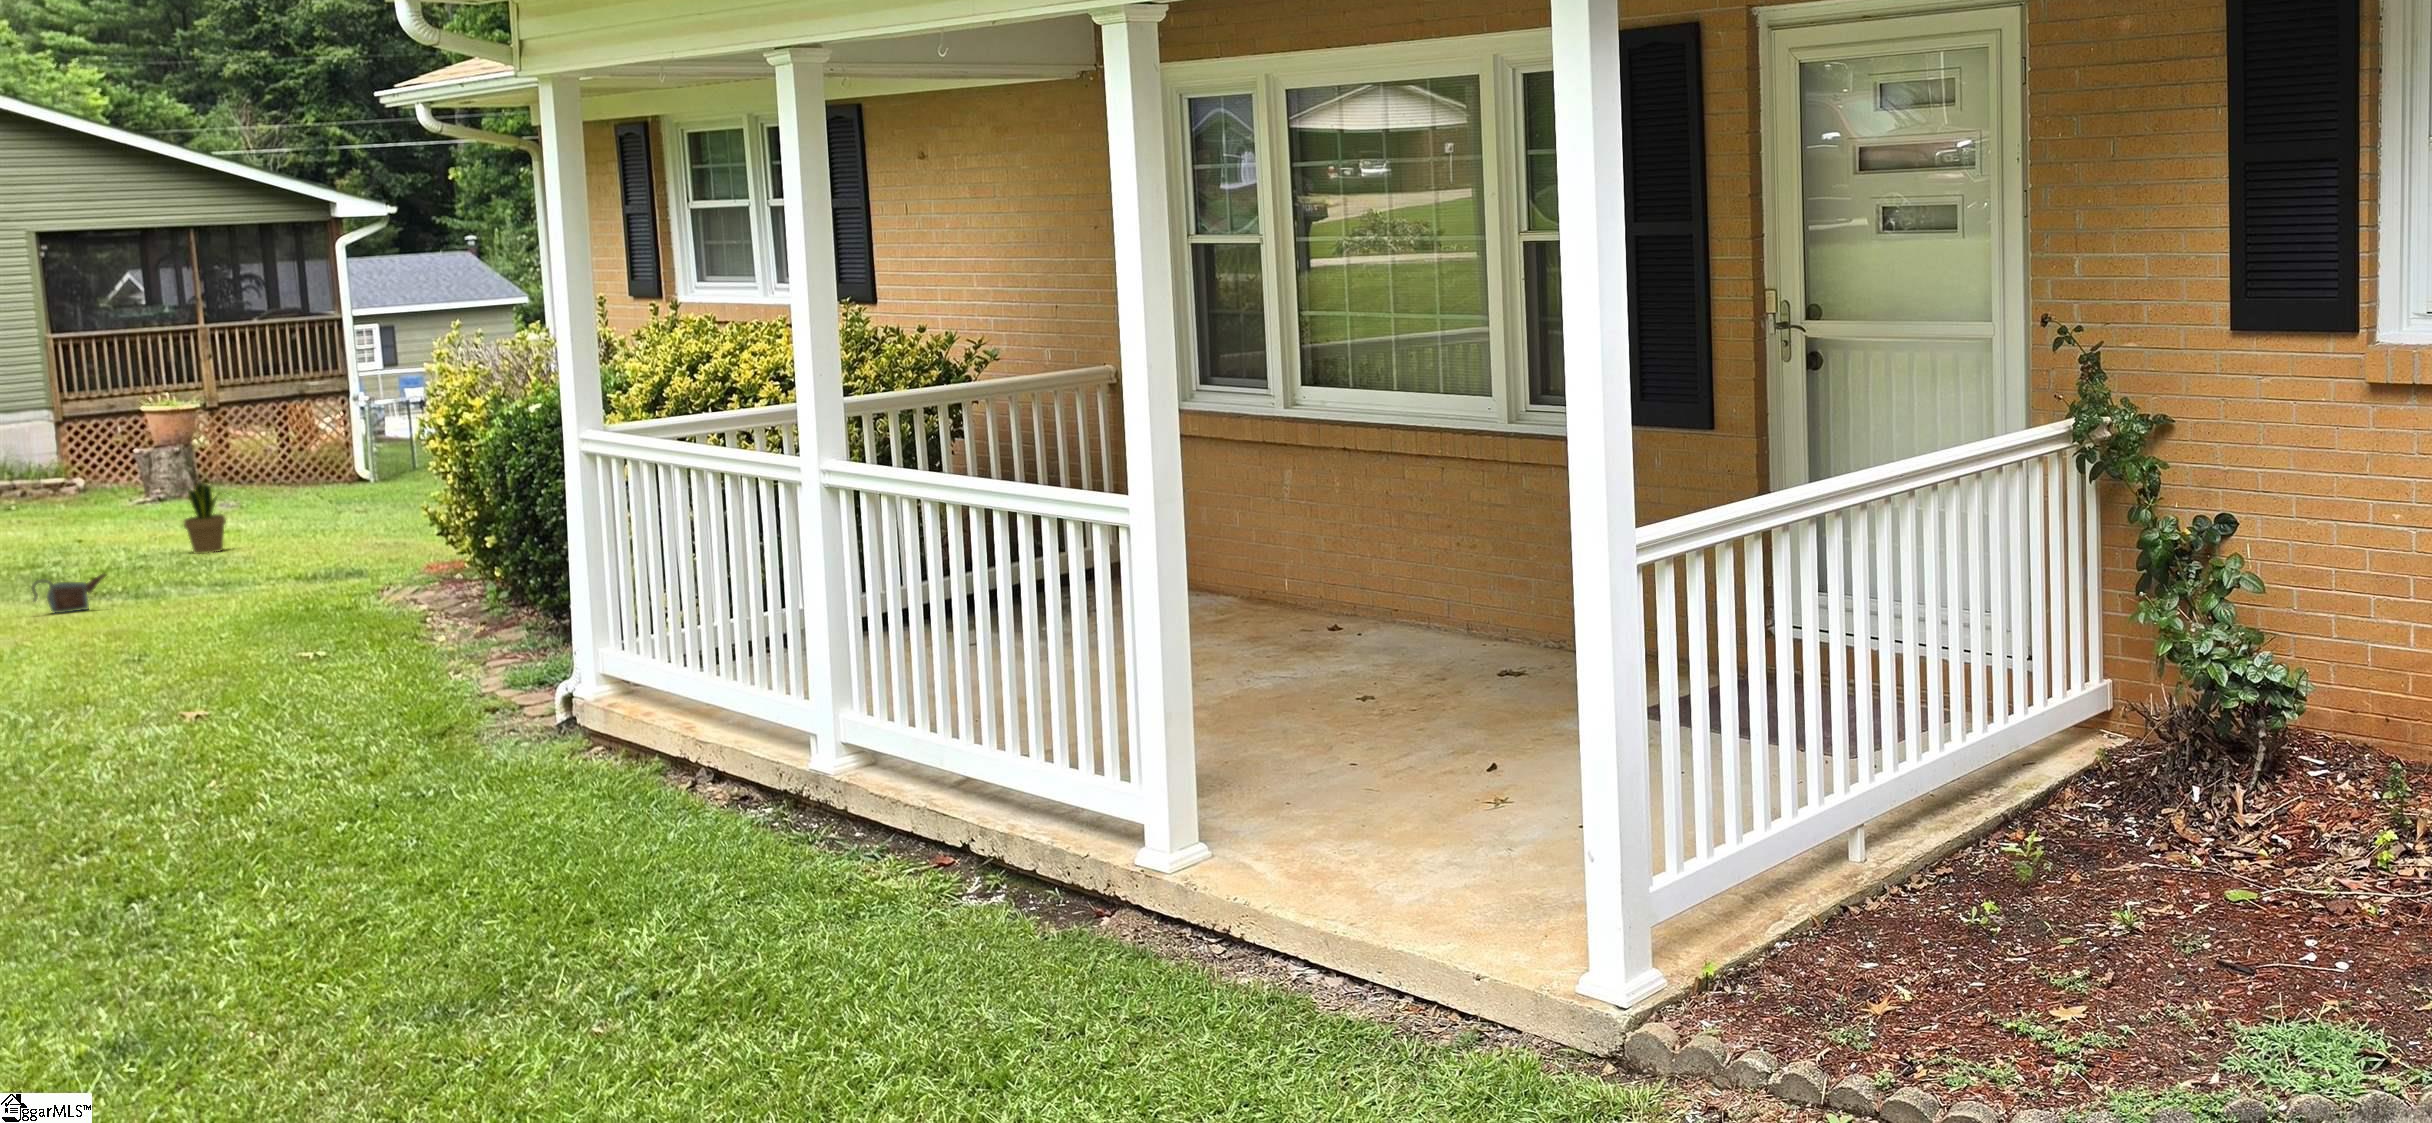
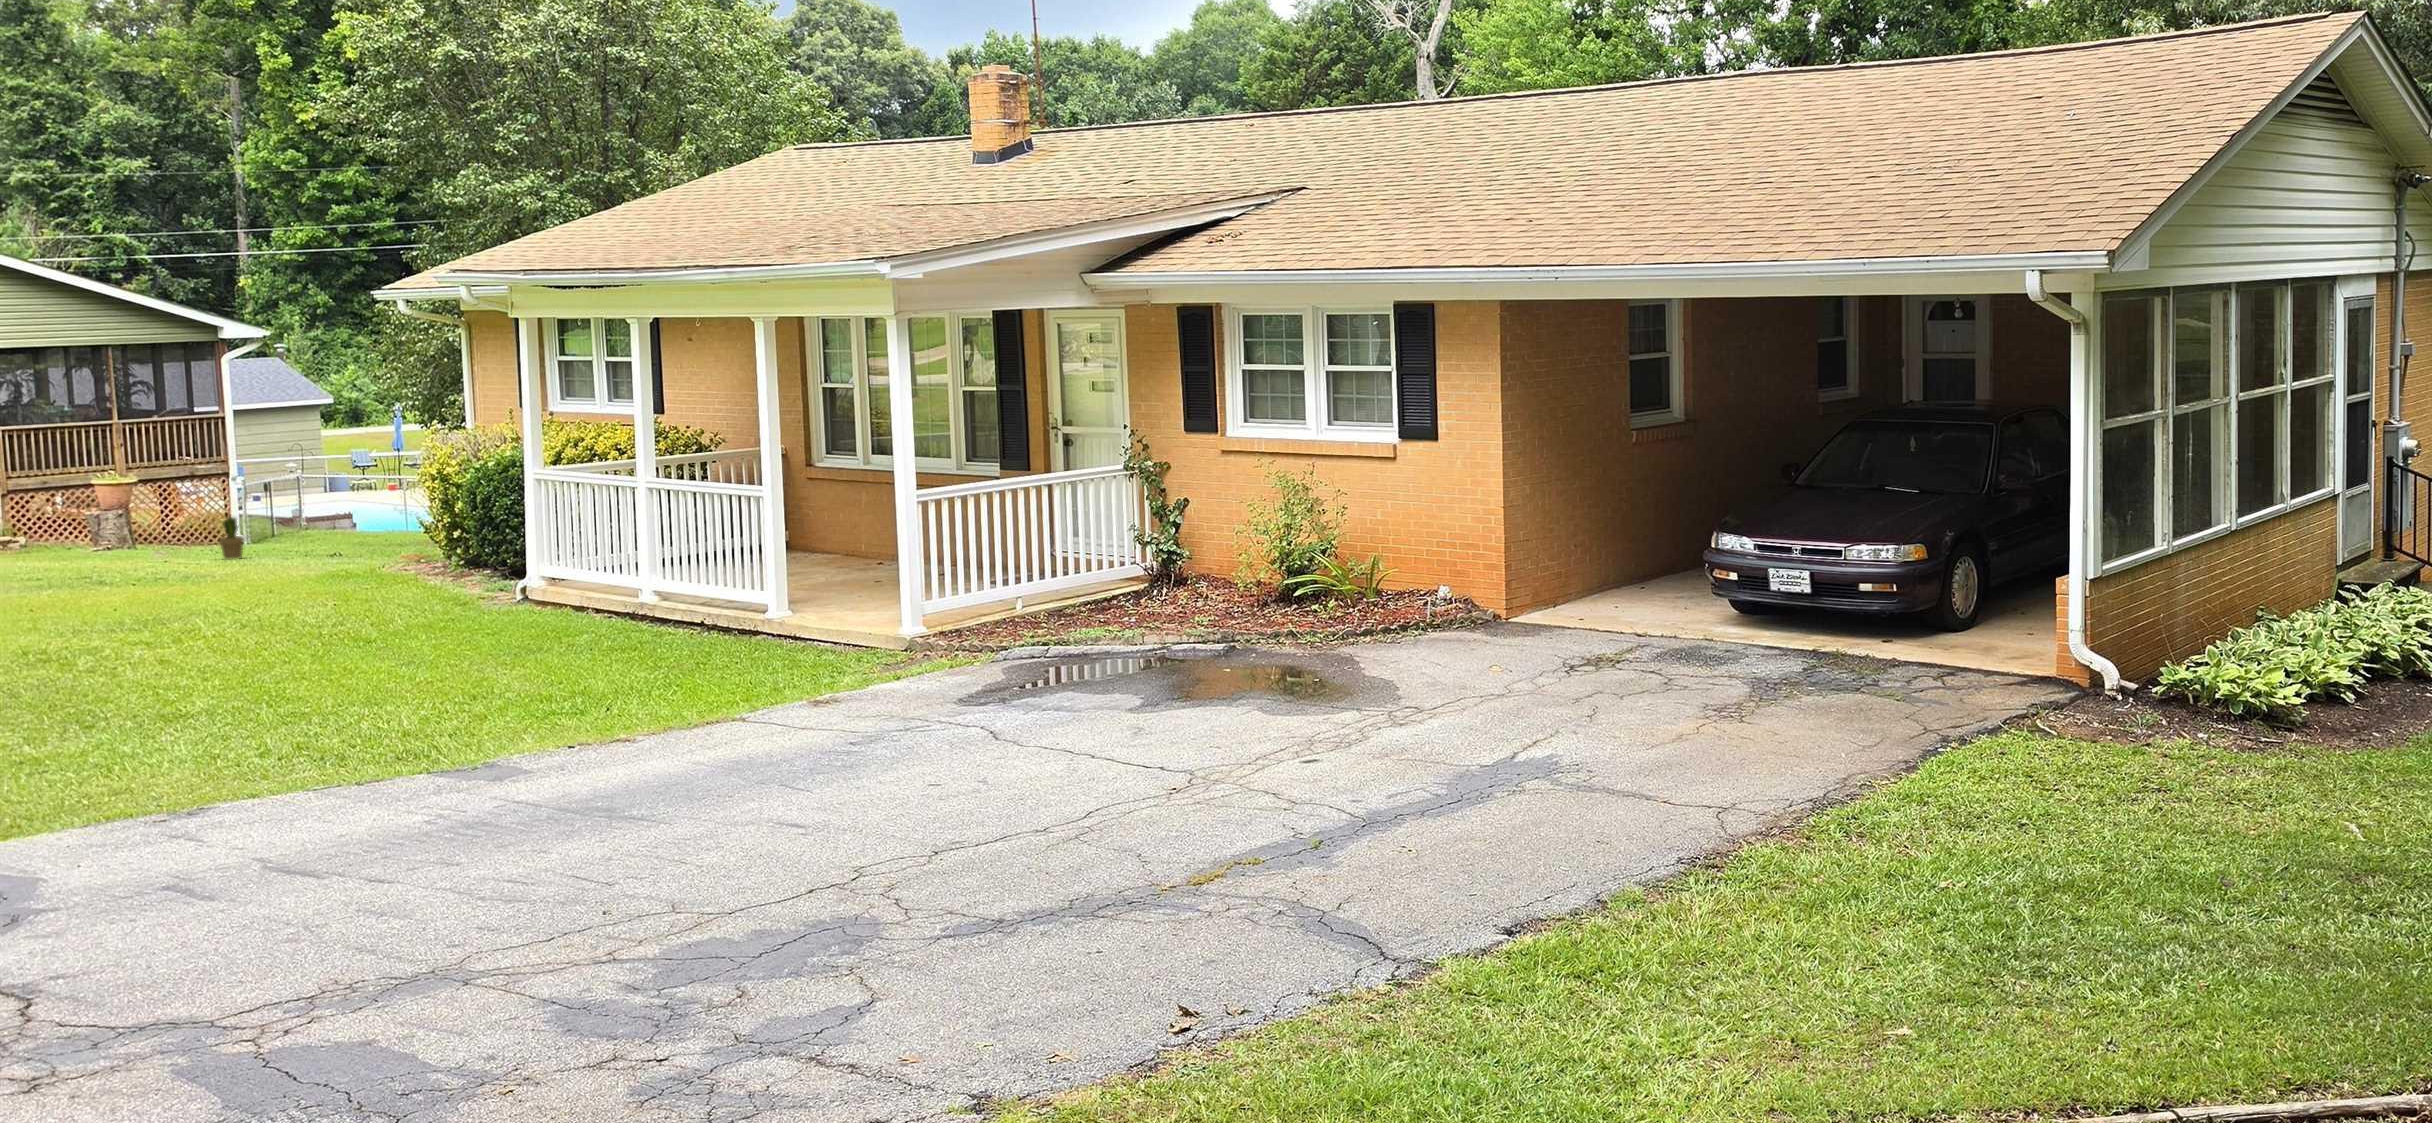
watering can: present [32,574,106,614] -> none [181,556,221,577]

